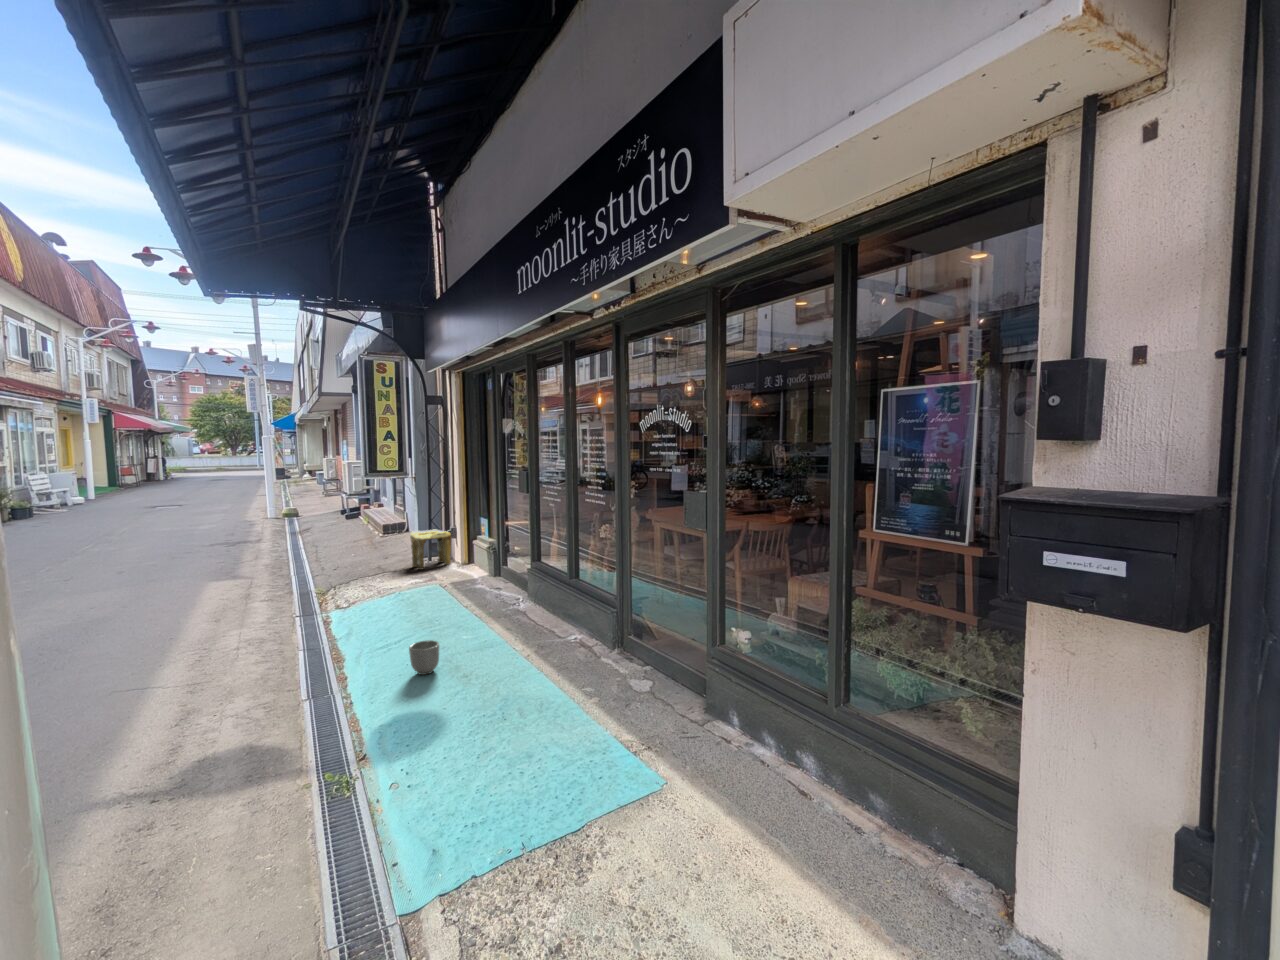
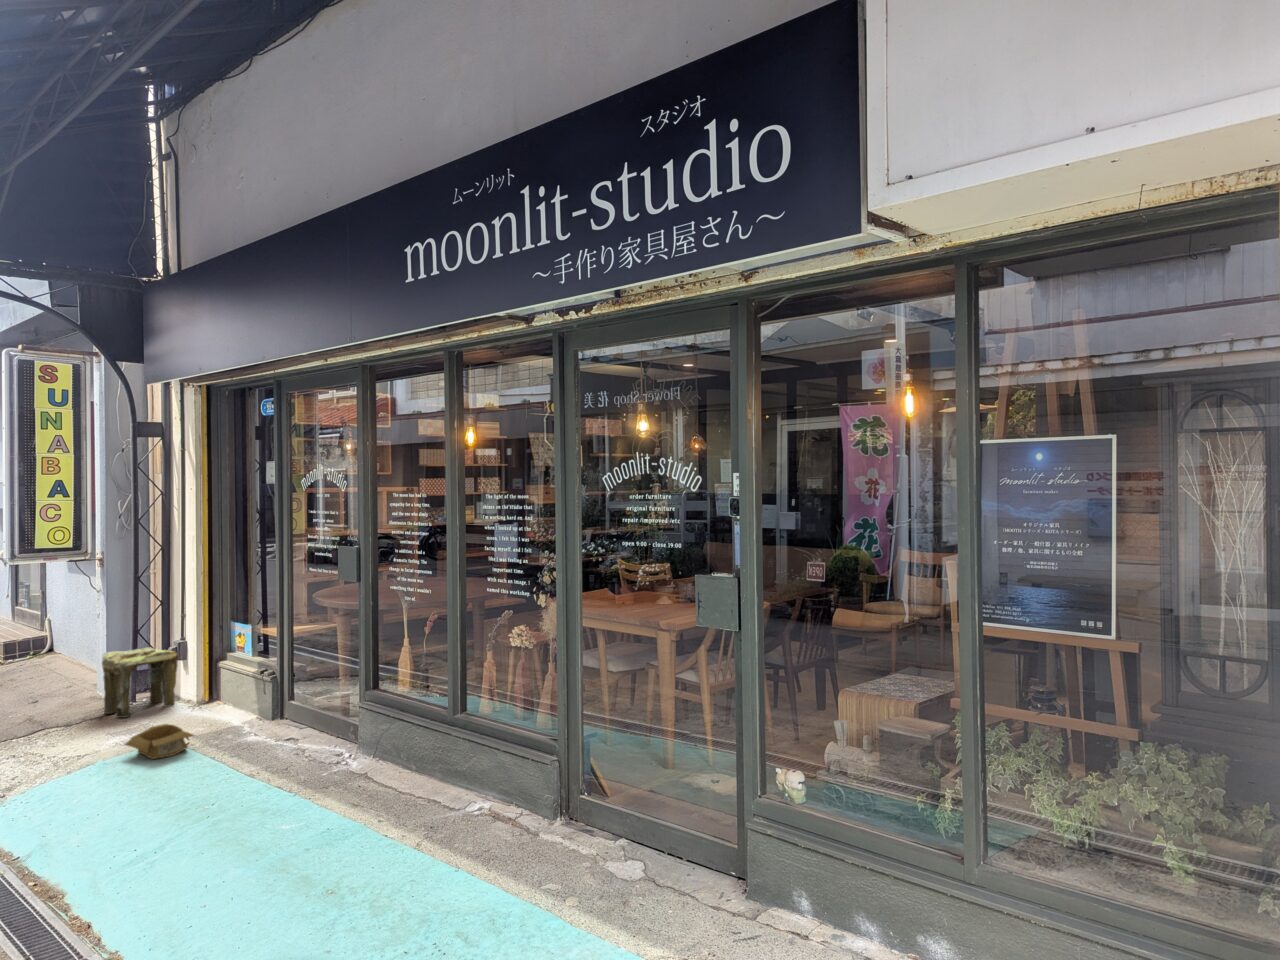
cardboard box: none [407,574,445,594] -> present [125,724,194,759]
planter: present [409,640,439,675] -> none [227,836,279,897]

